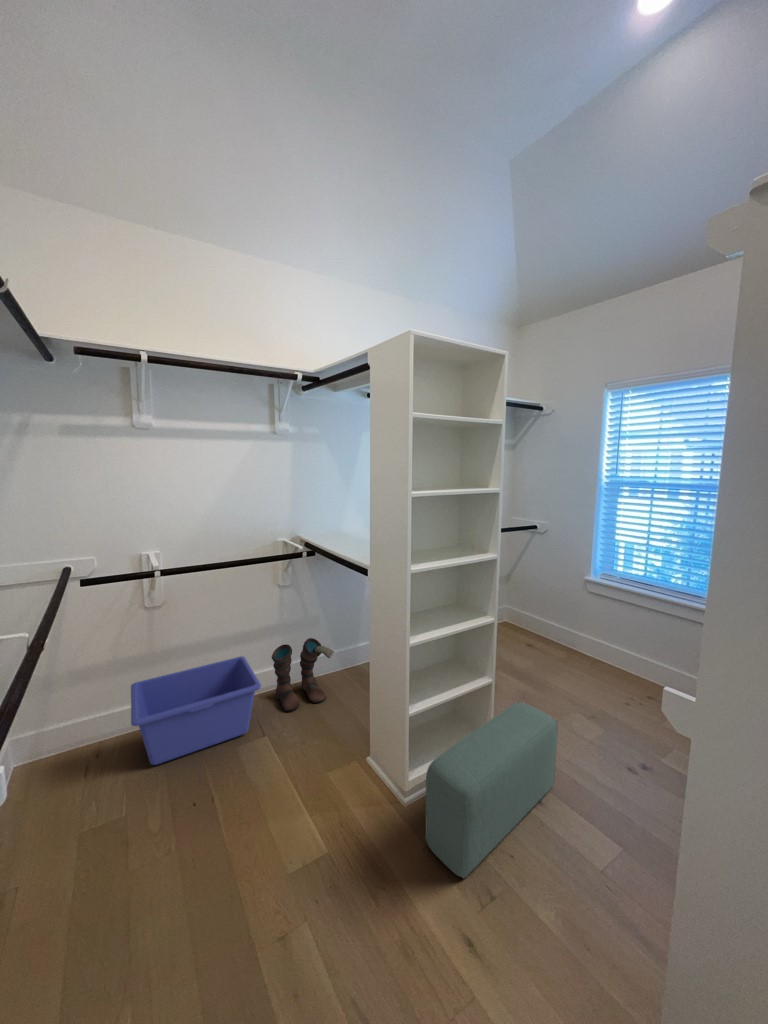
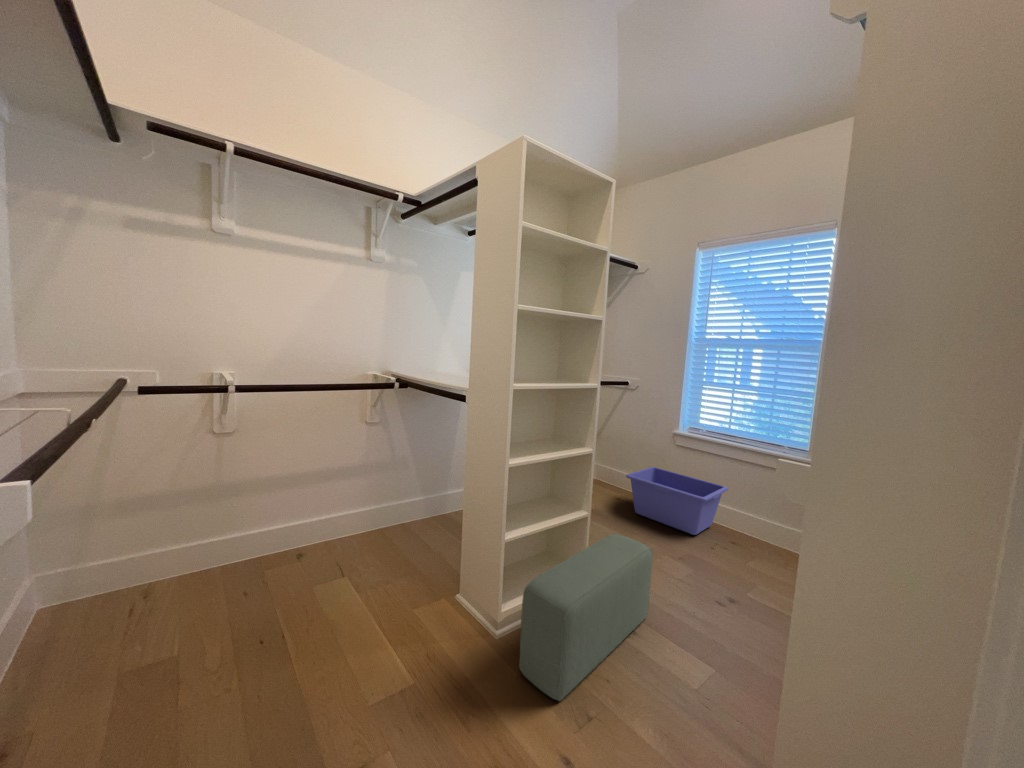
boots: present [272,638,334,712] -> none [354,480,424,555]
storage bin: present [131,656,261,765] -> present [626,467,728,535]

